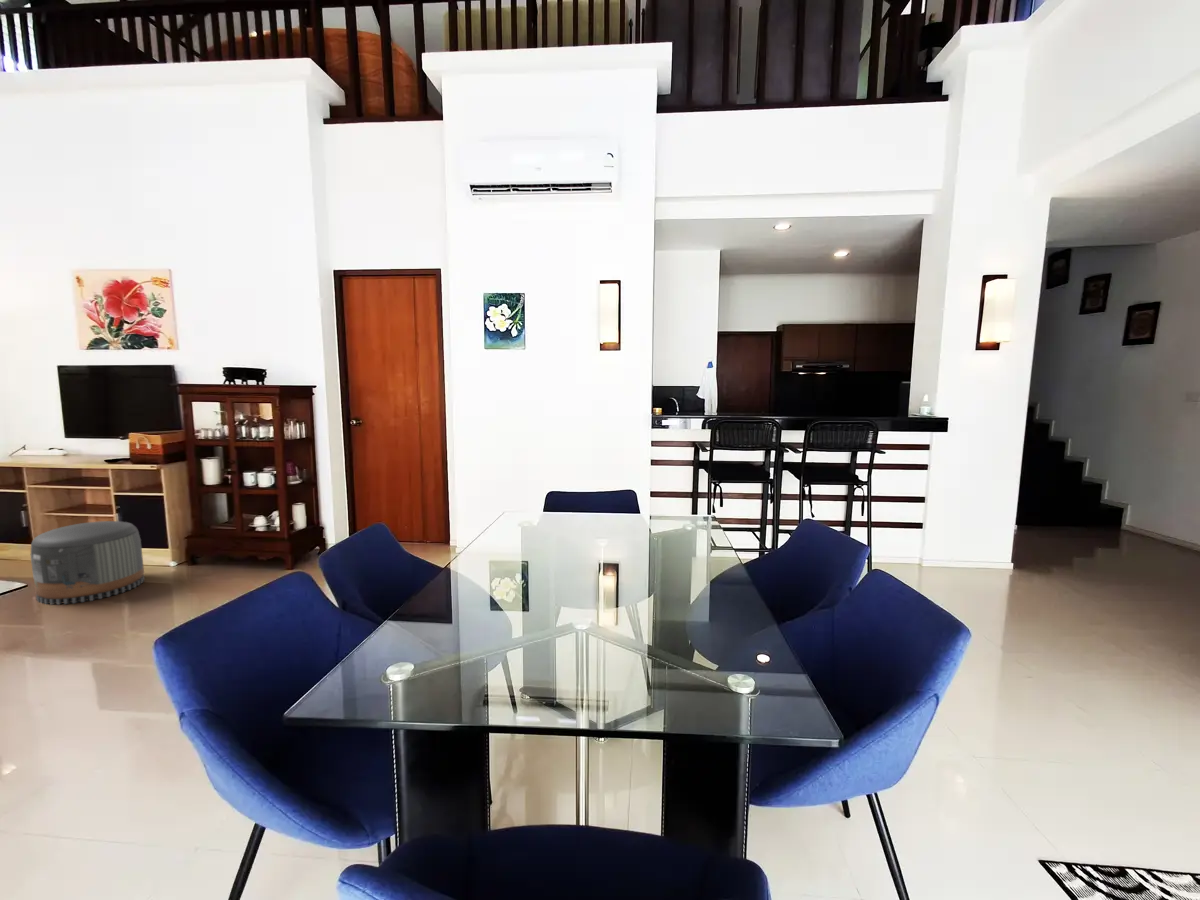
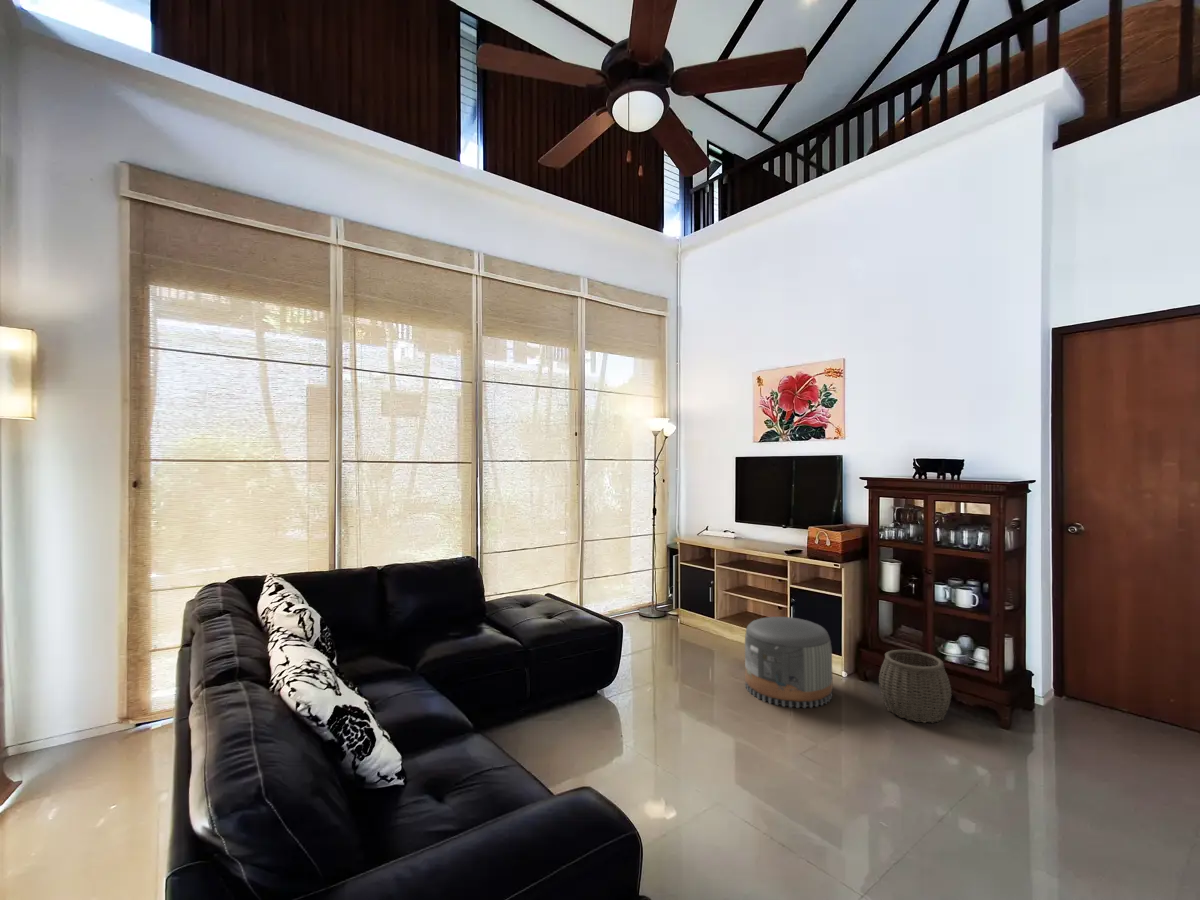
woven basket: none [184,528,248,584] -> present [879,650,951,723]

